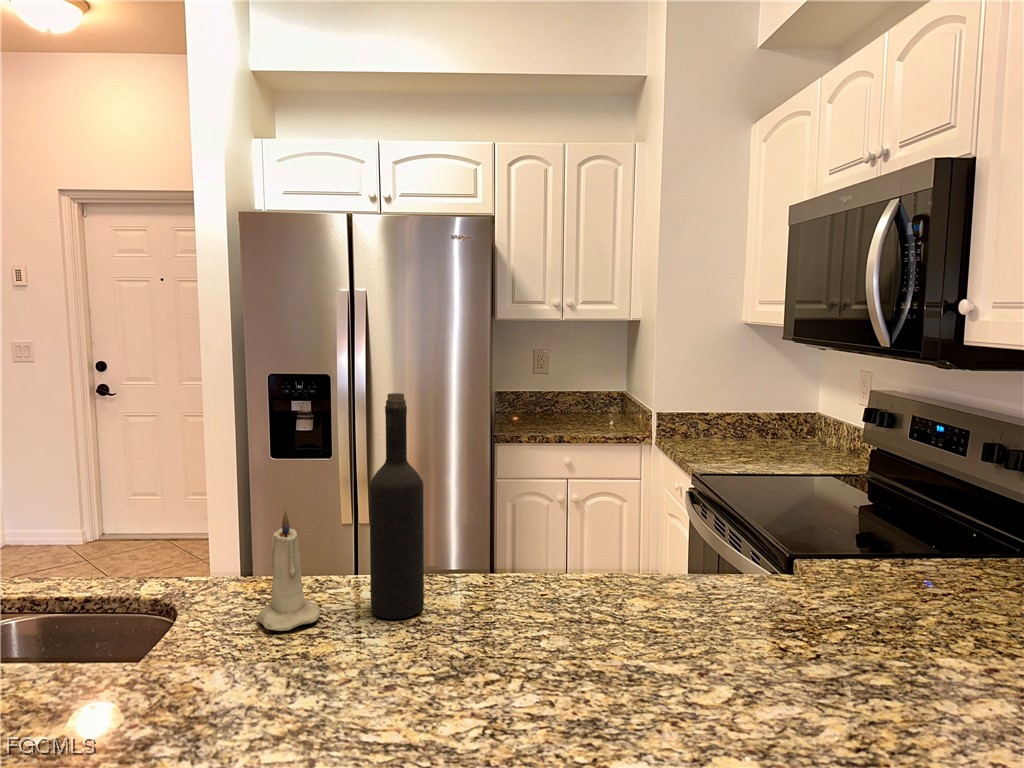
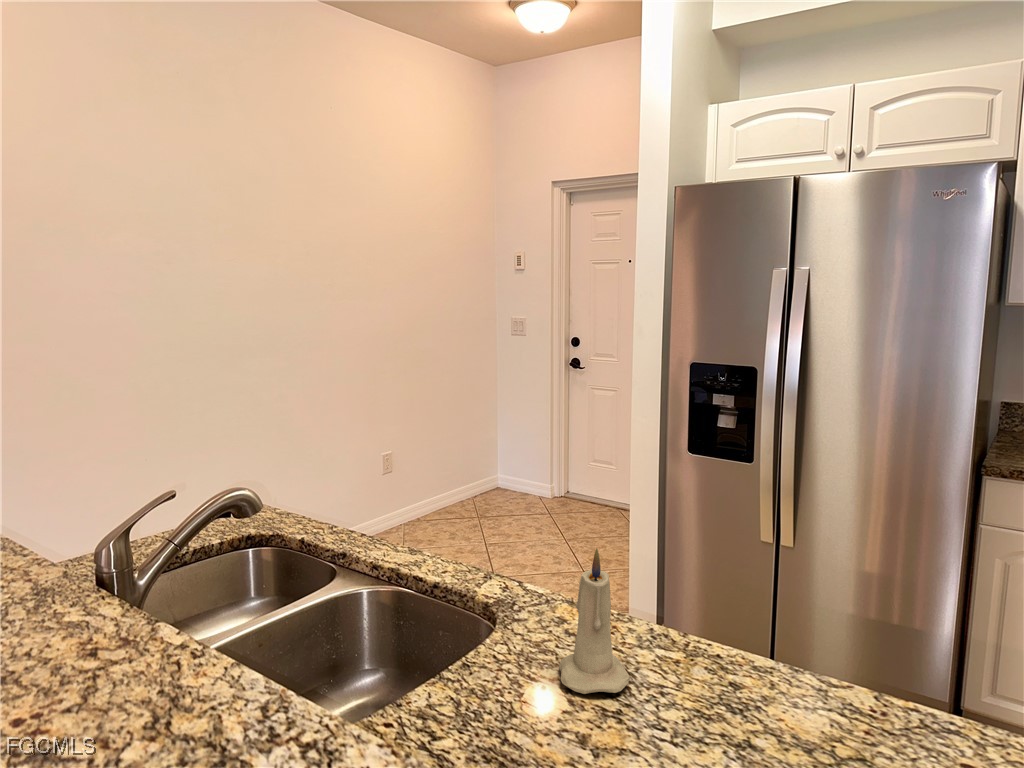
wine bottle: present [369,393,424,619] -> none [691,423,776,728]

